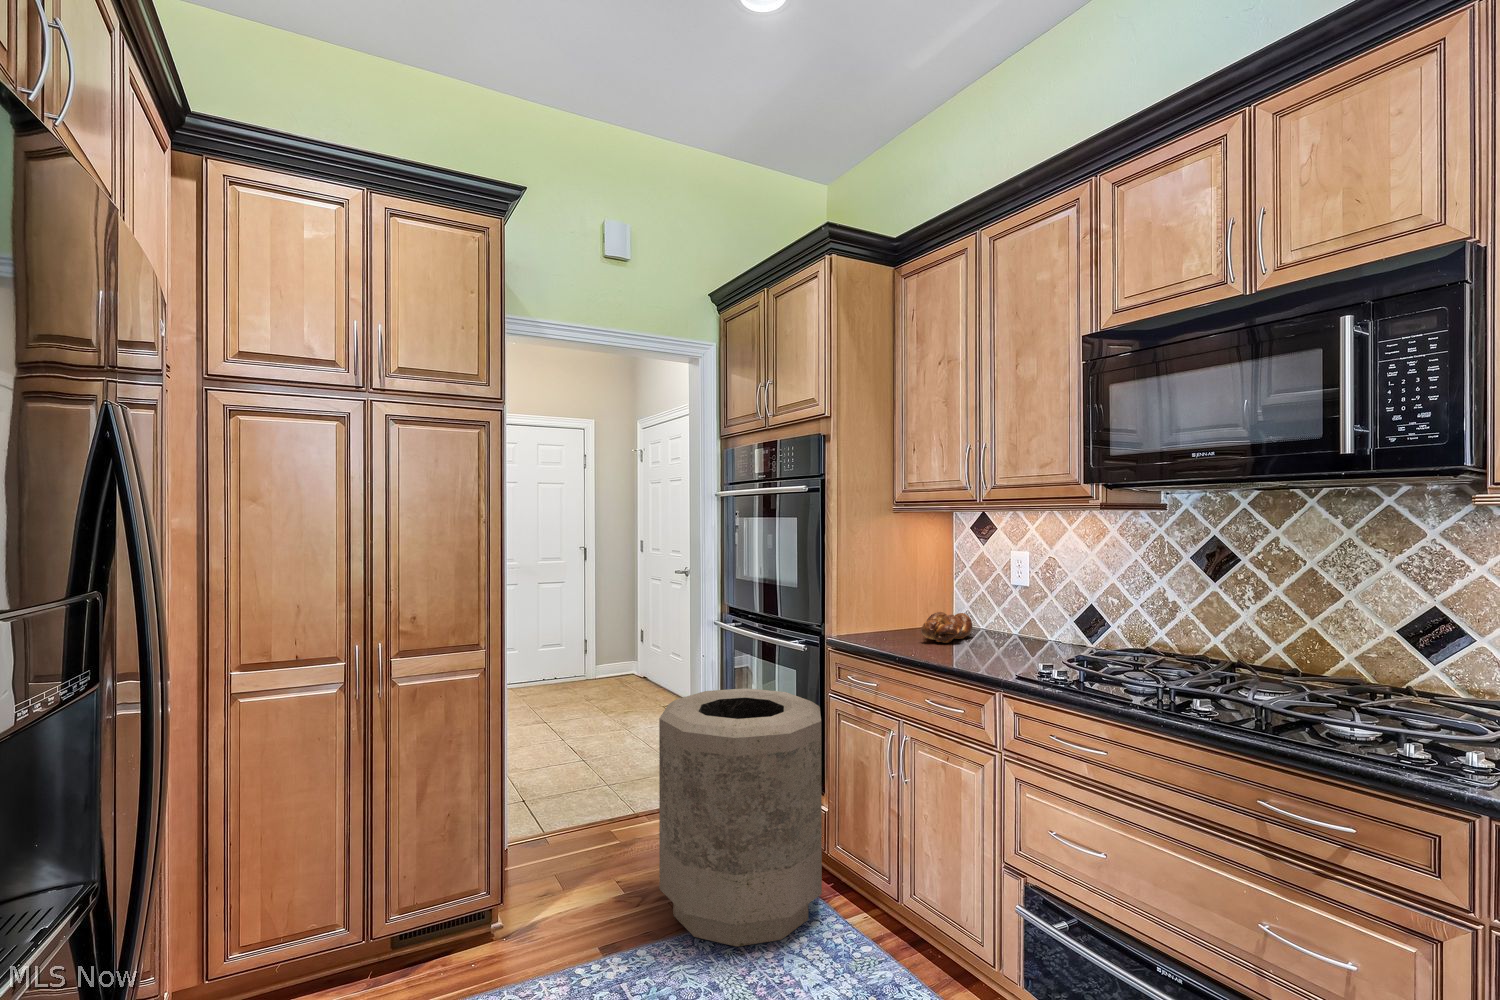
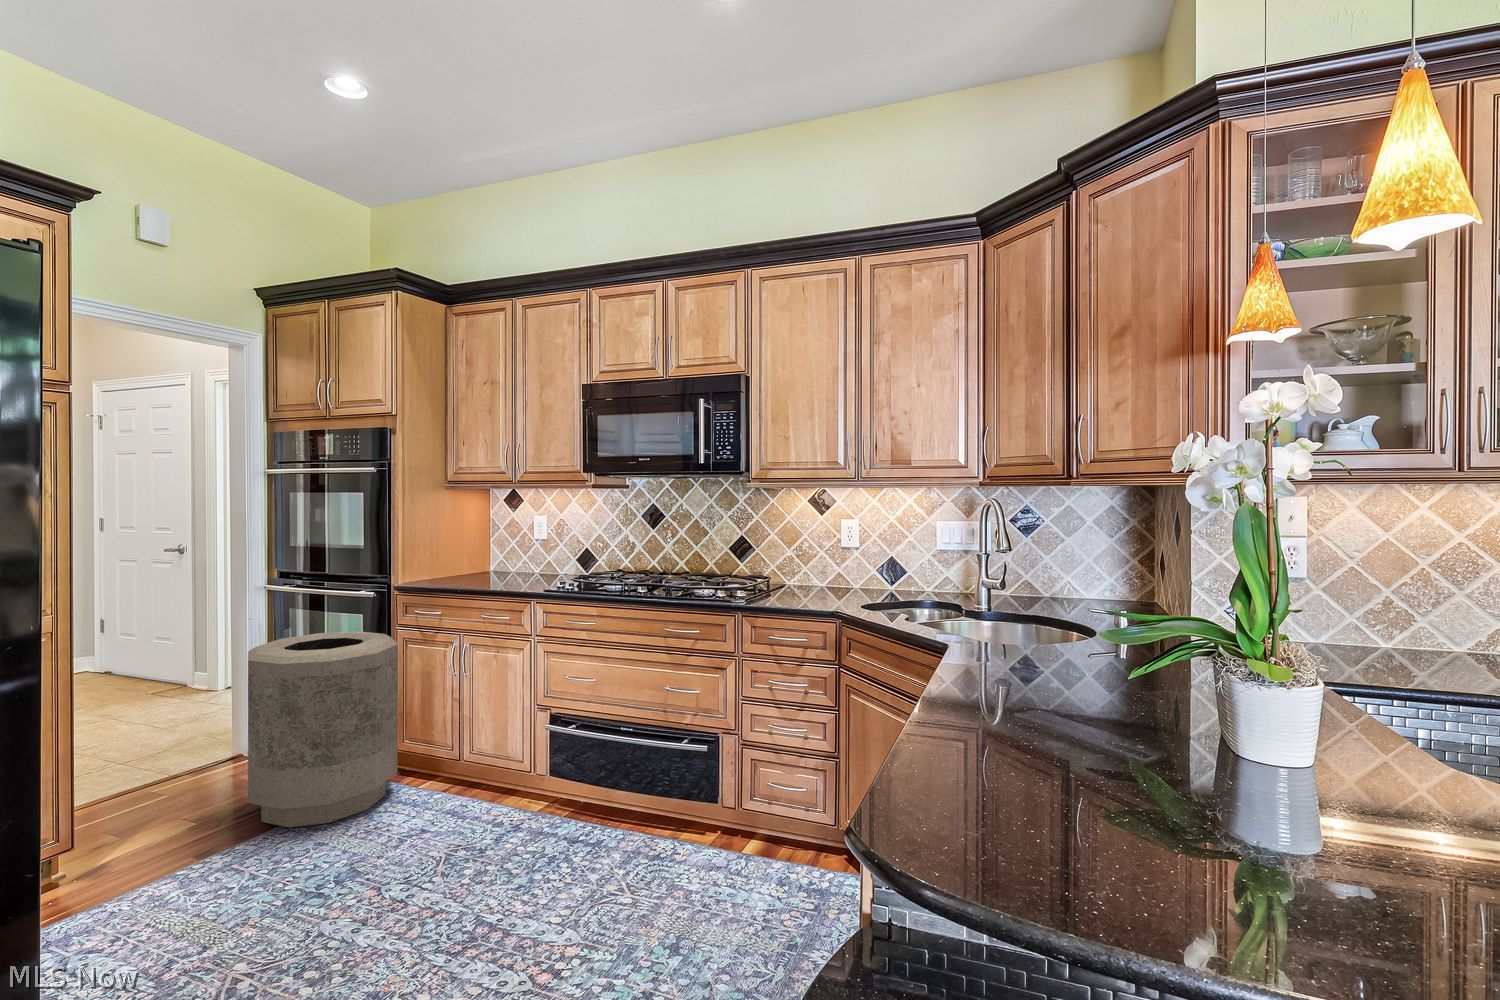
bread loaf: present [921,612,973,643] -> none [472,560,508,581]

